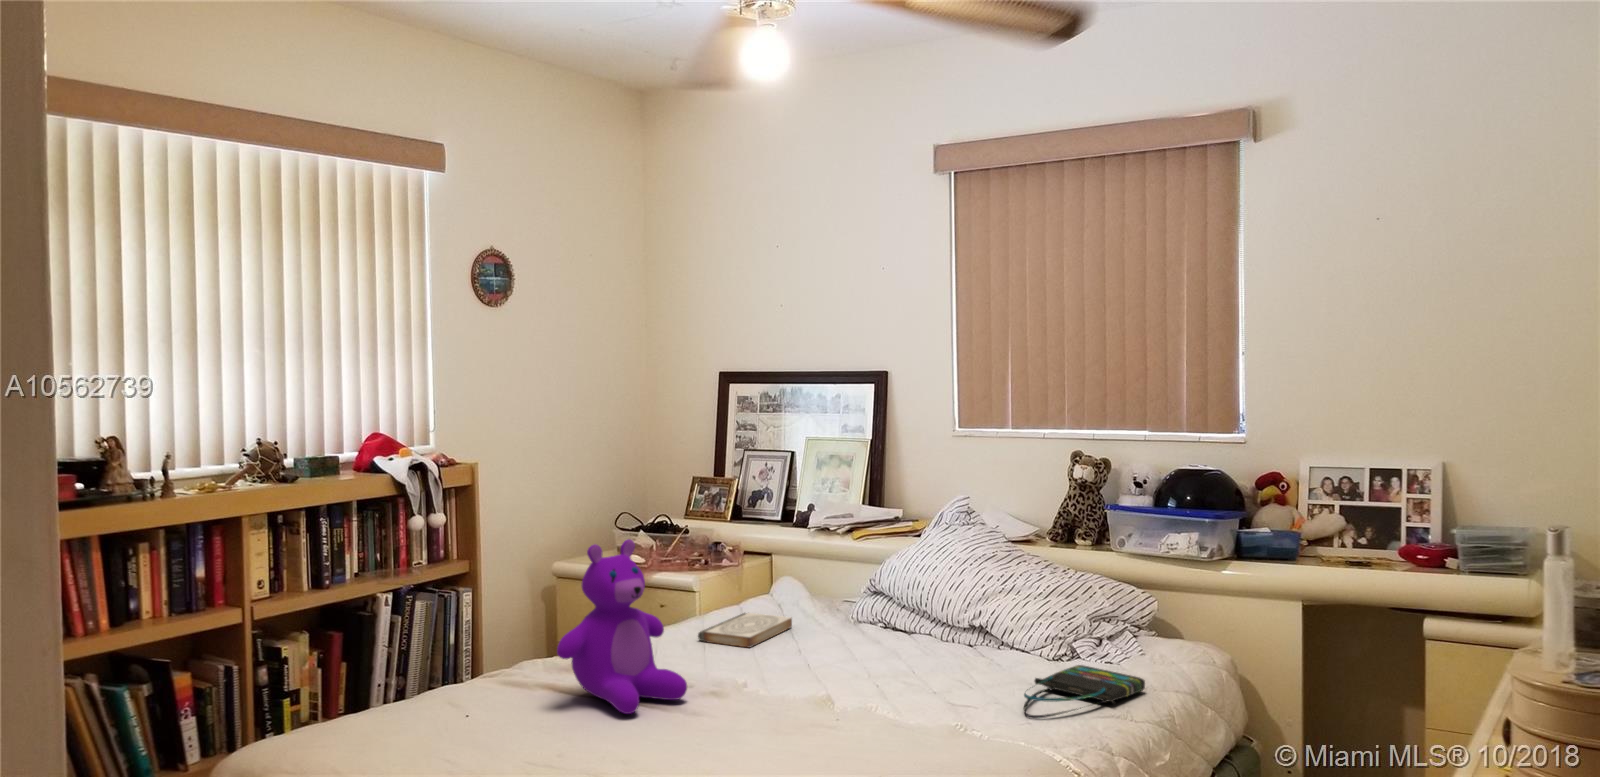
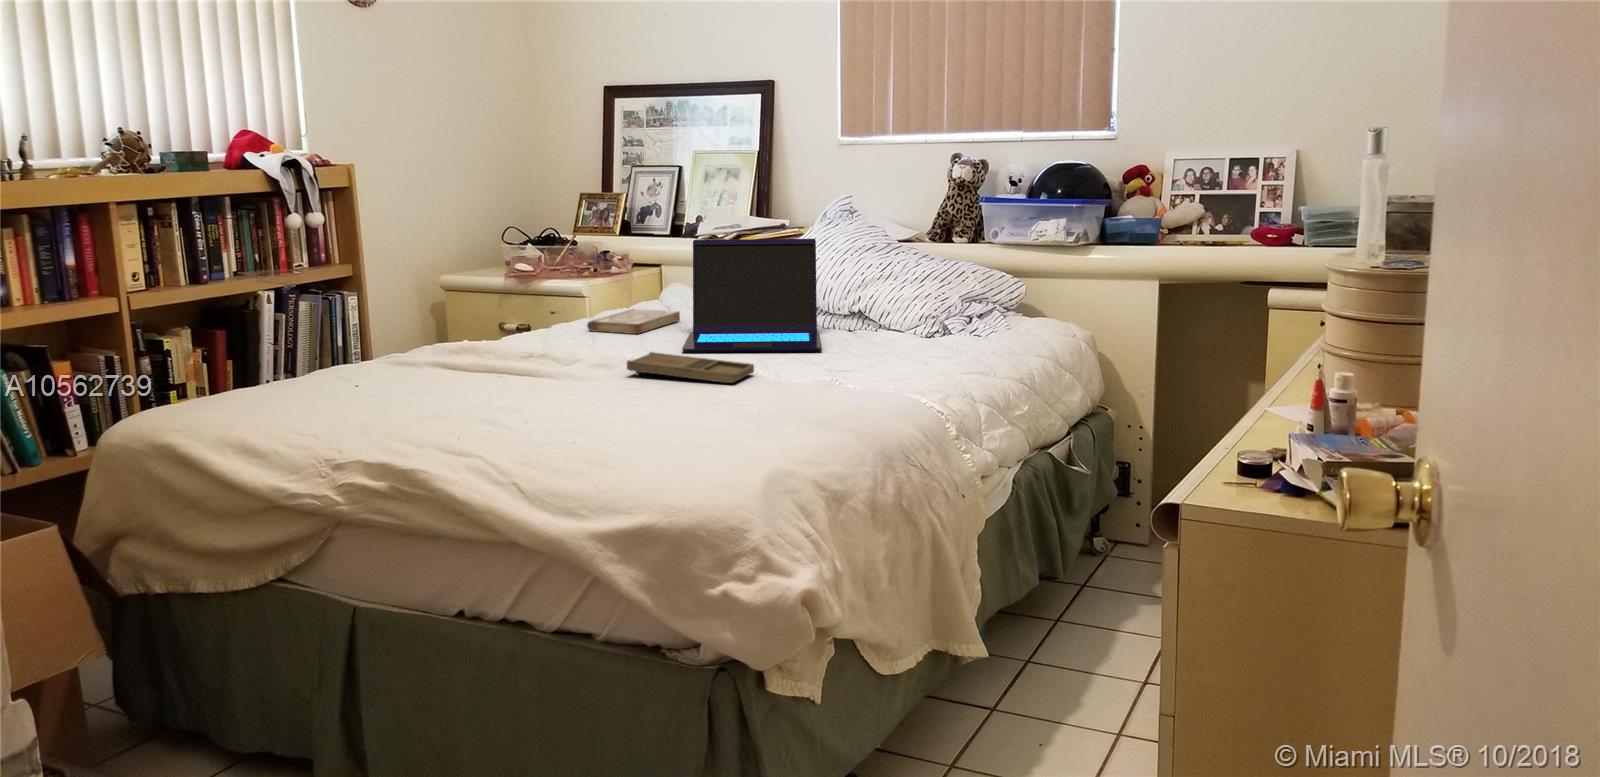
teddy bear: present [557,539,687,714] -> none [444,214,575,376]
laptop: none [797,550,944,682] -> present [682,239,822,353]
tote bag: present [1024,665,1145,719] -> none [892,335,1007,371]
tray: none [742,687,876,734] -> present [627,352,754,383]

